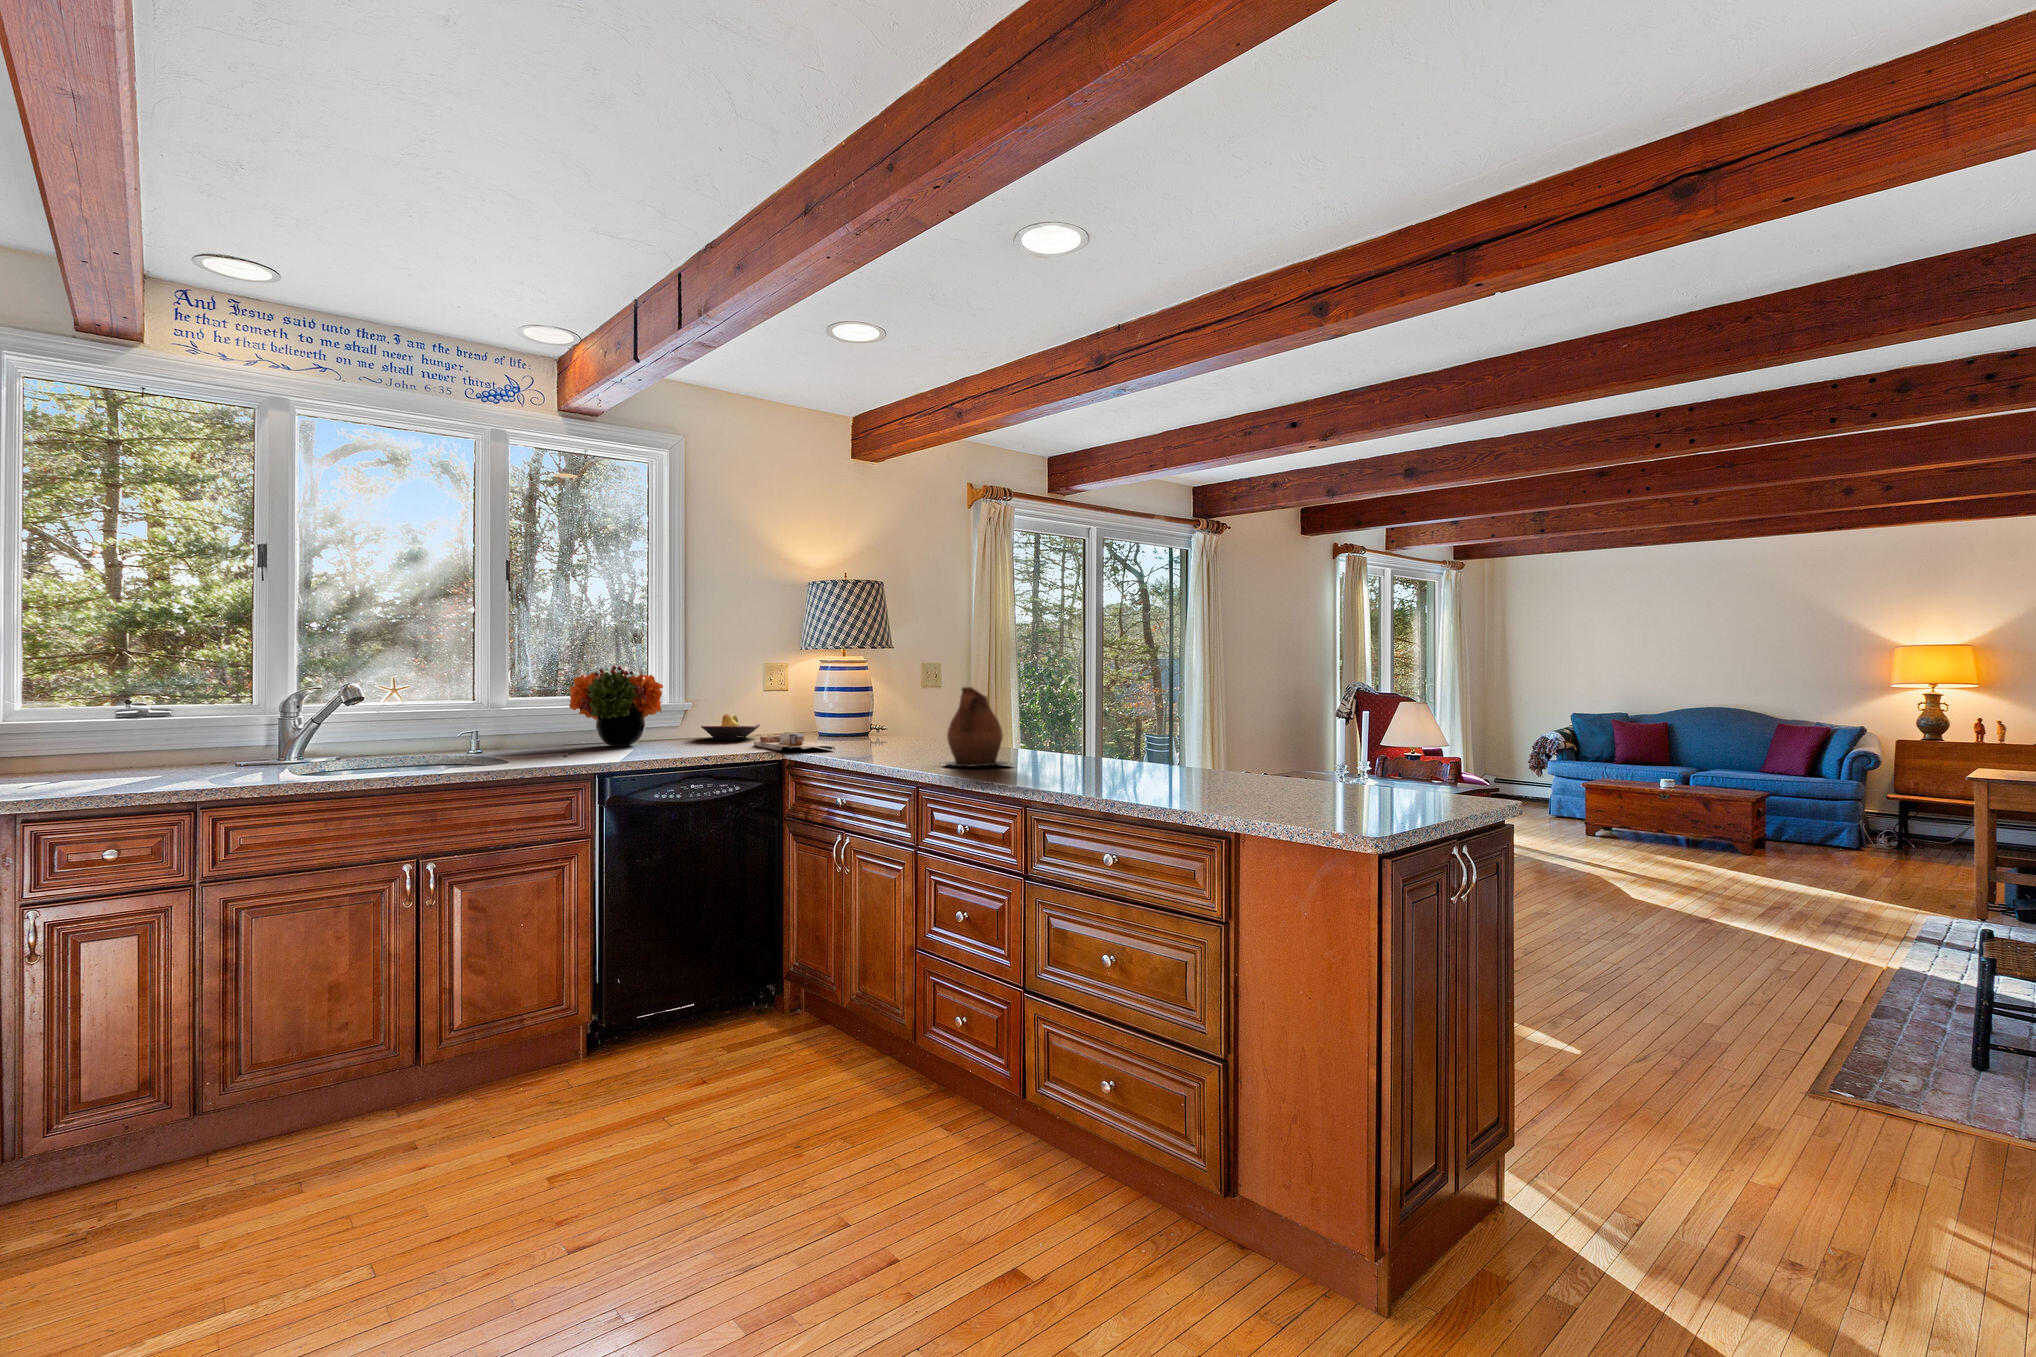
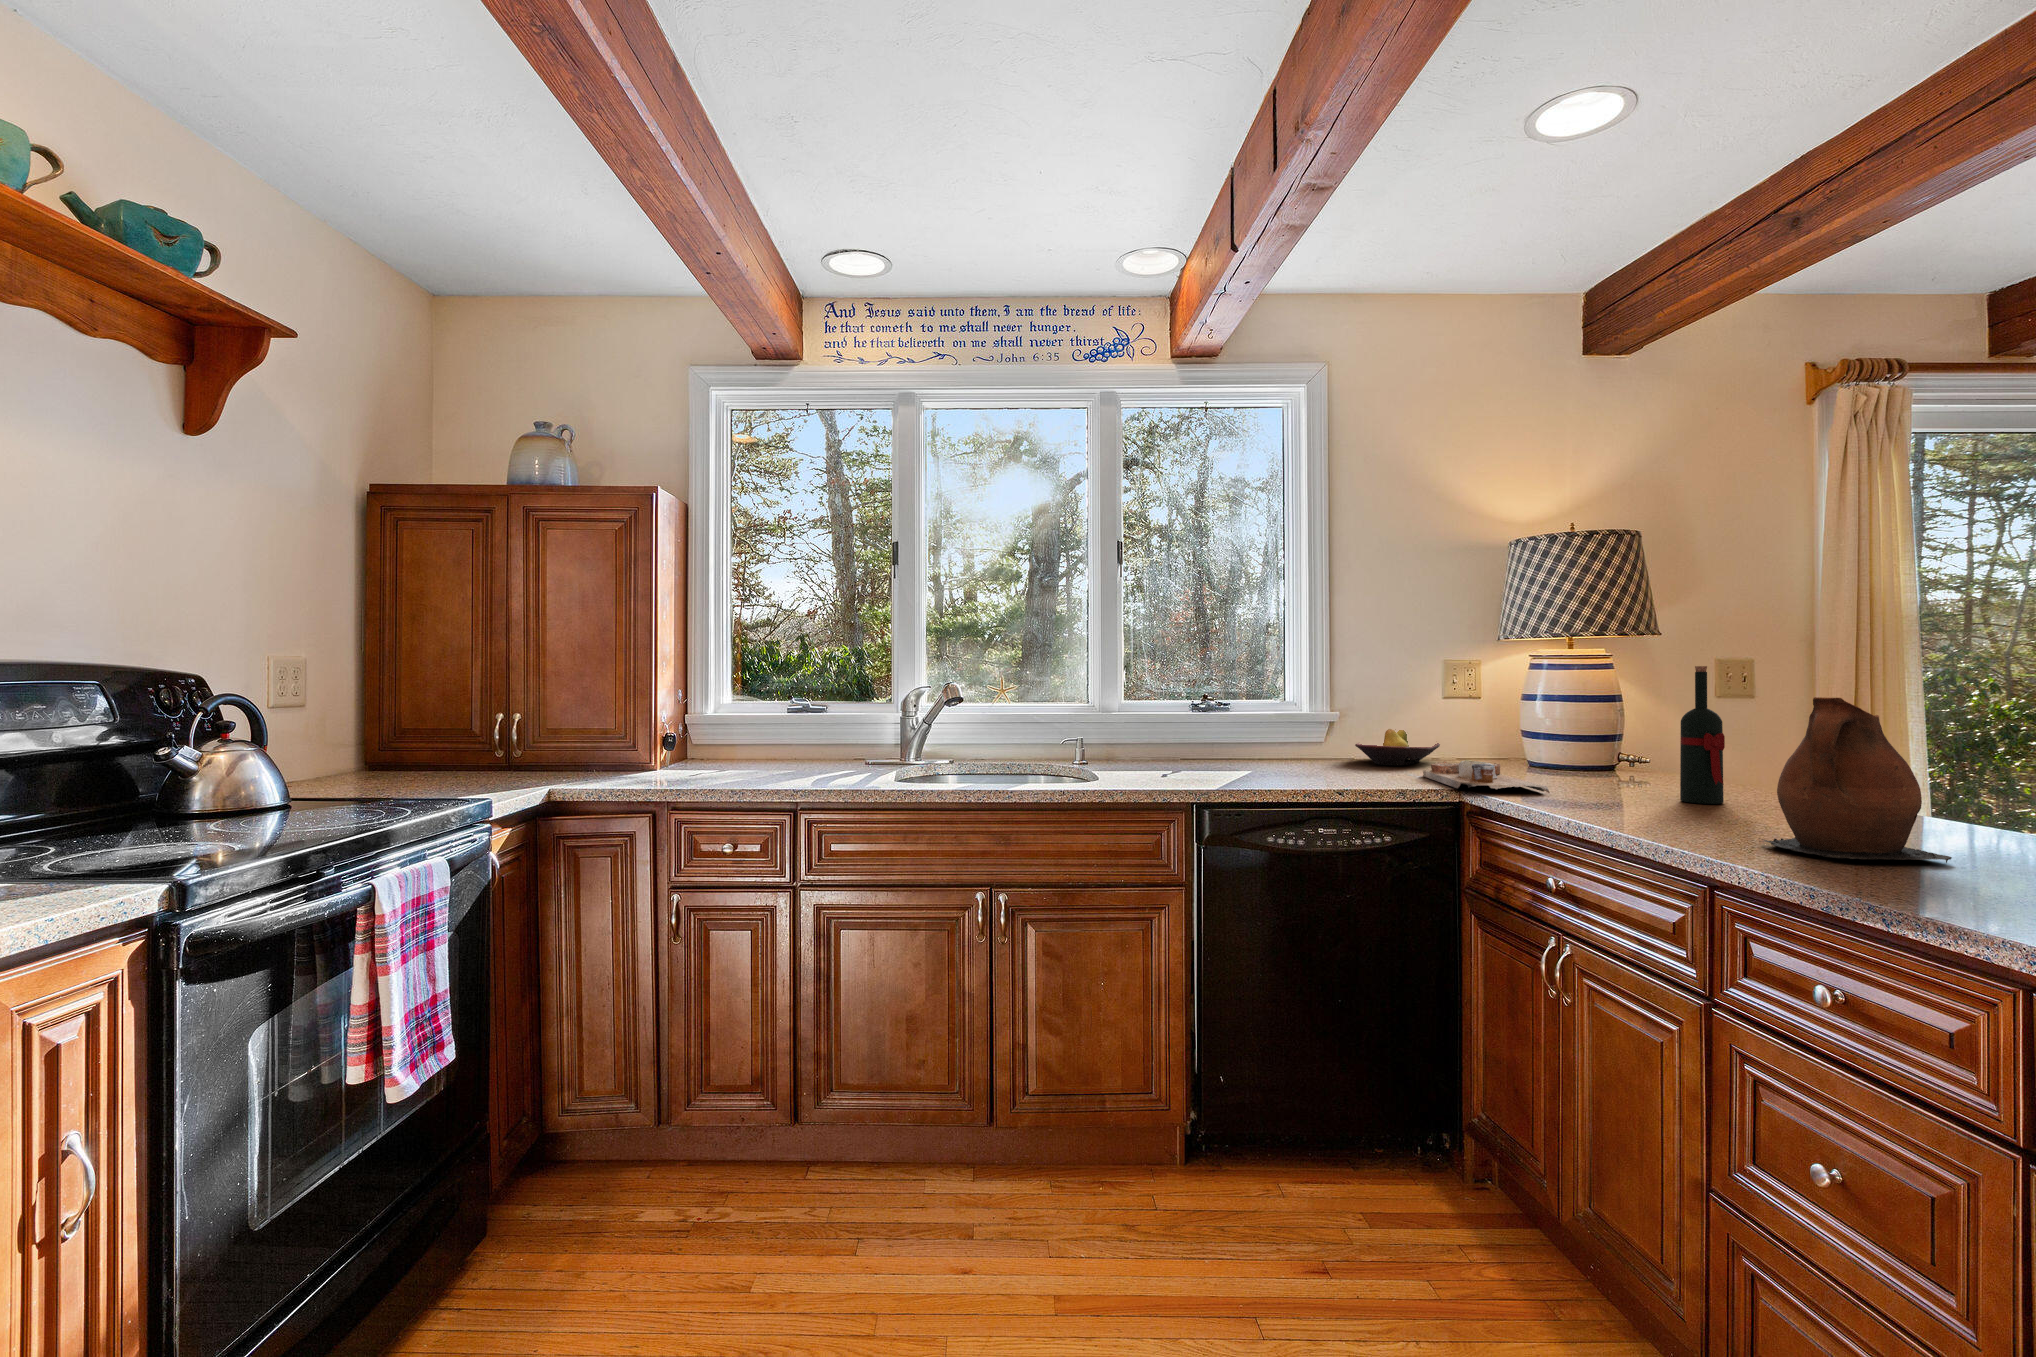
flower arrangement: present [569,665,663,746] -> none [1186,665,1303,767]
wine bottle: none [905,670,927,750] -> present [1680,666,1725,804]

